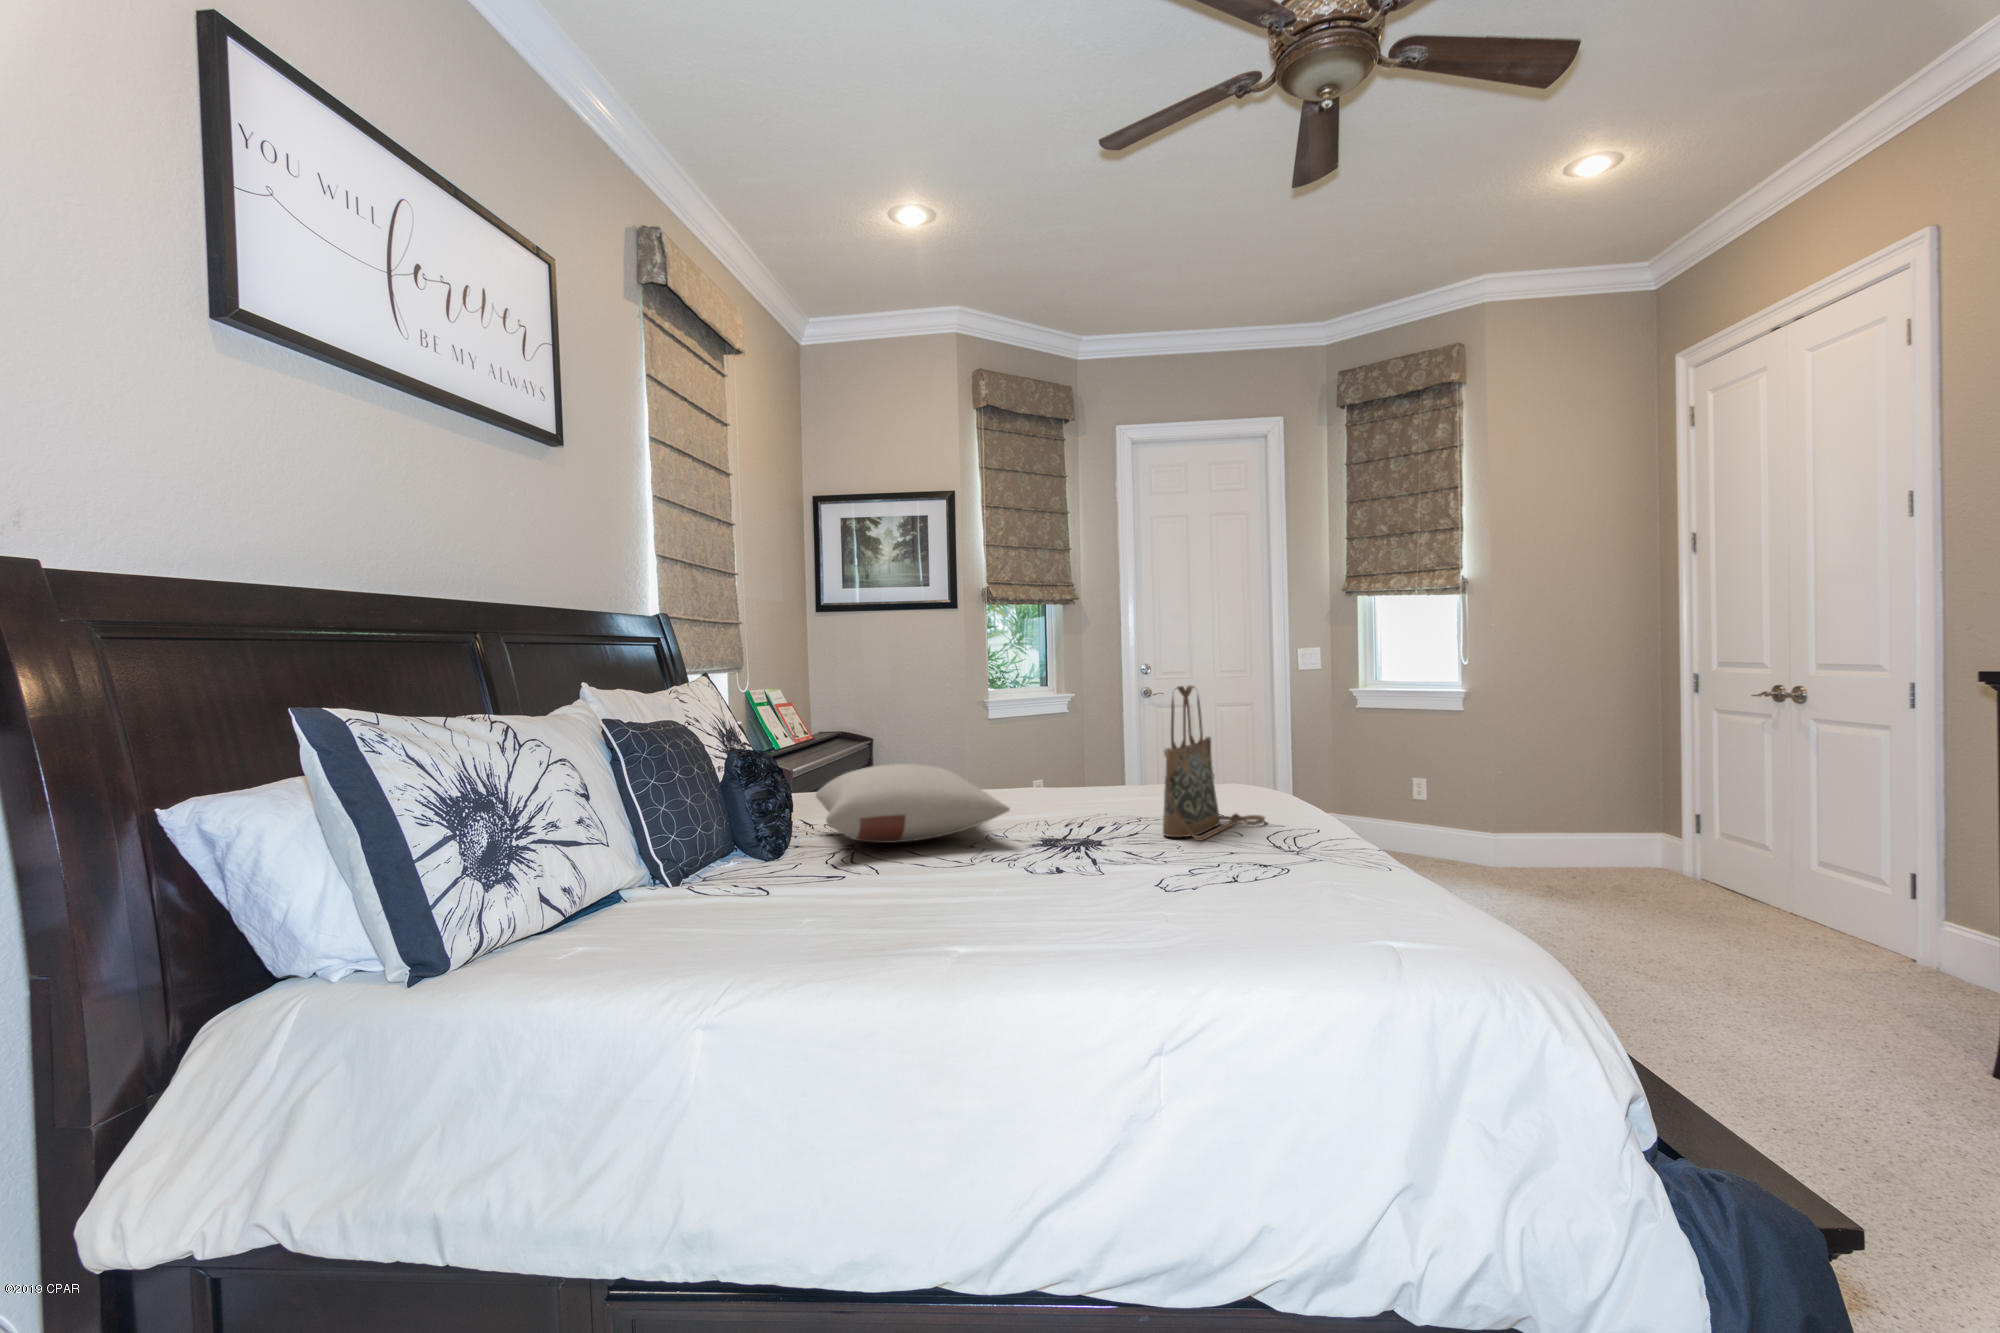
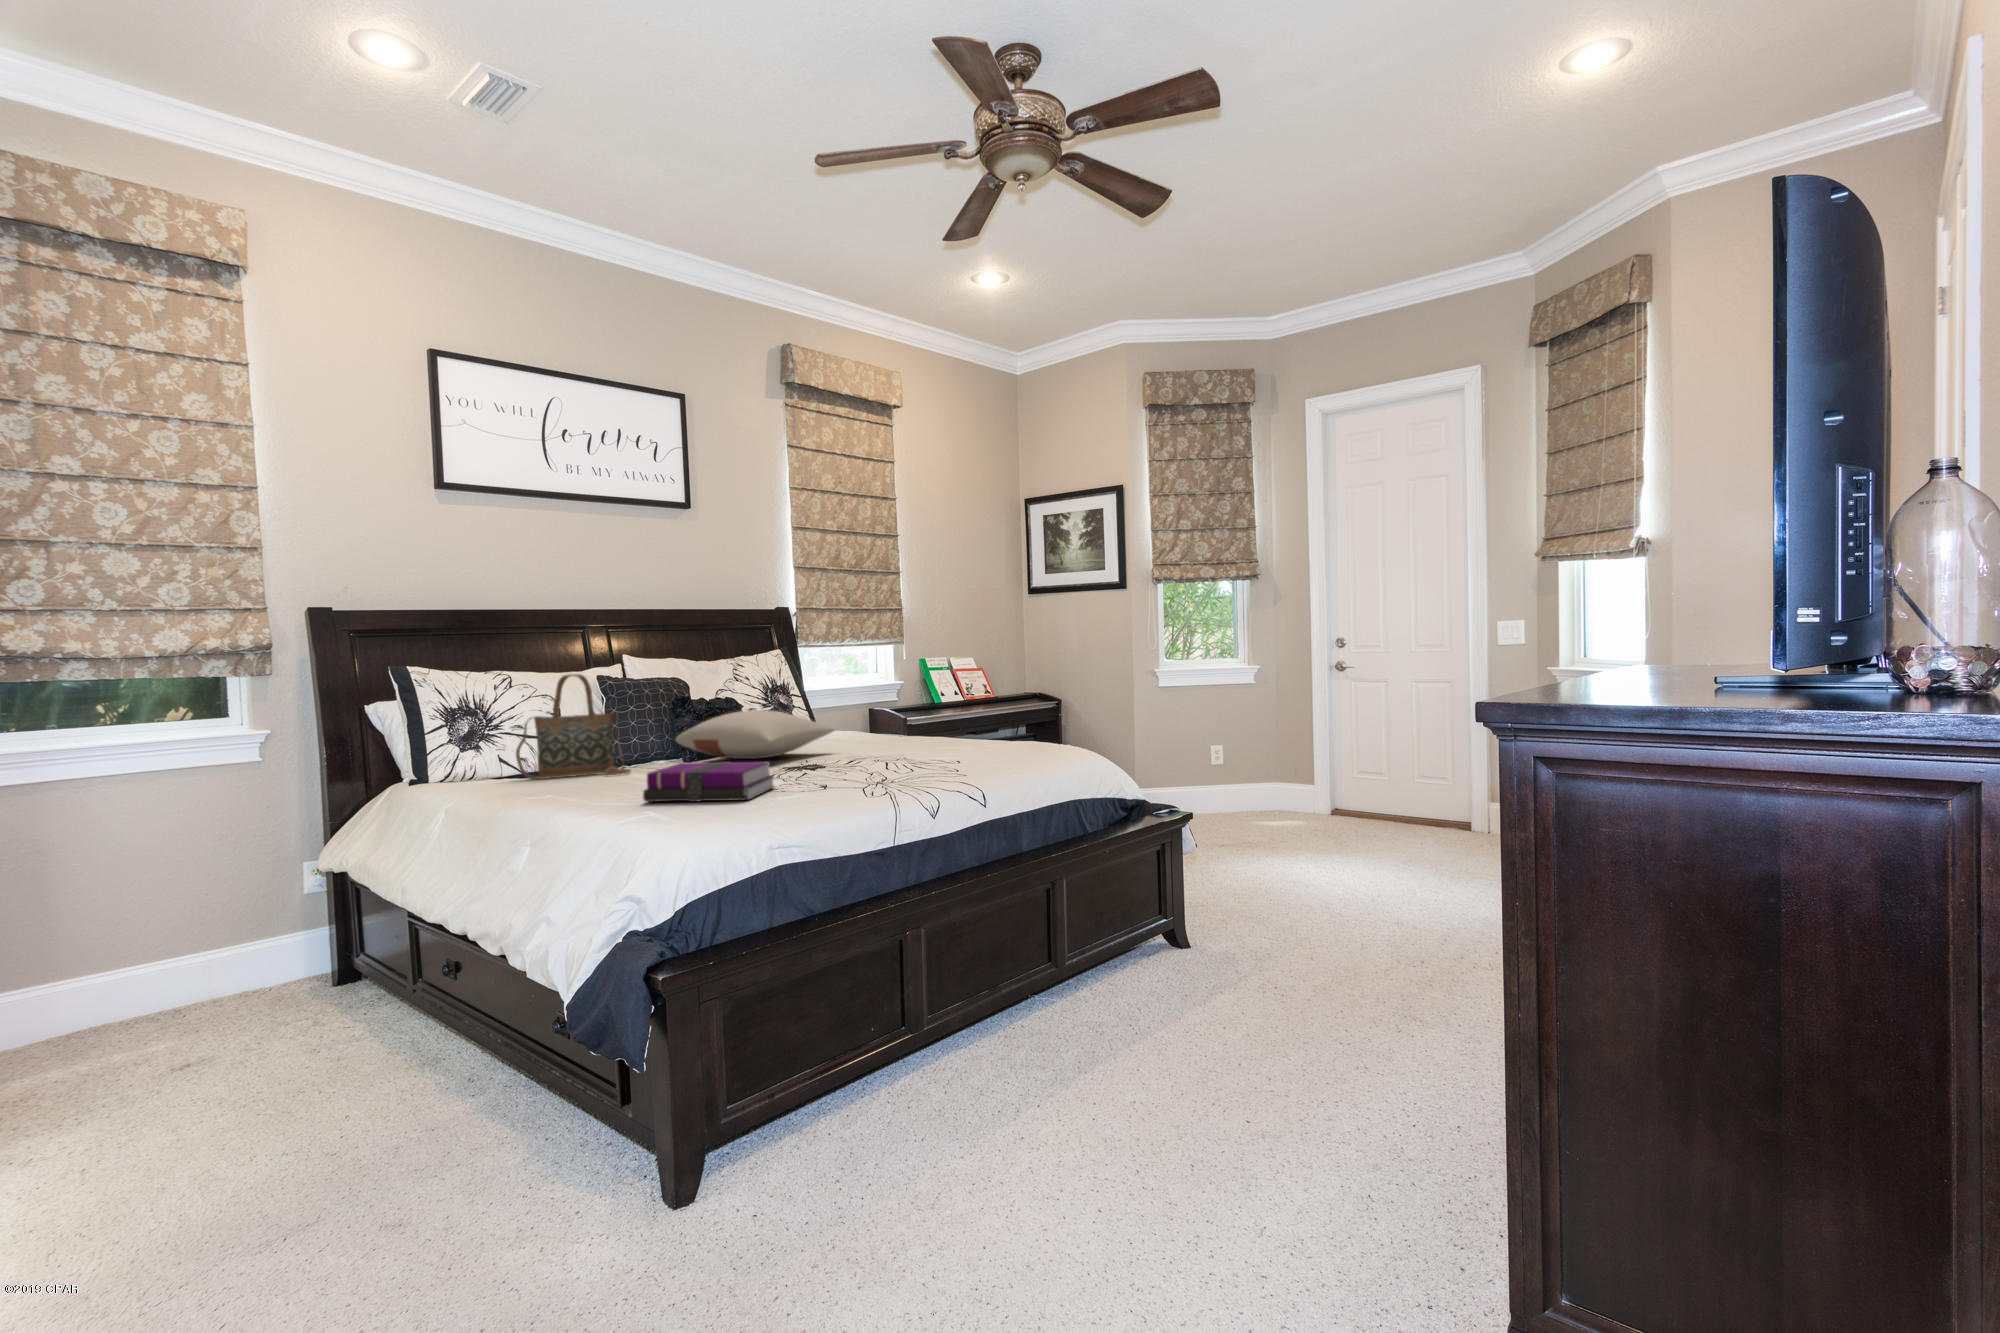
handbag: present [1163,685,1265,841] -> present [516,674,631,779]
notebook: none [1118,834,1336,924] -> present [643,762,774,802]

